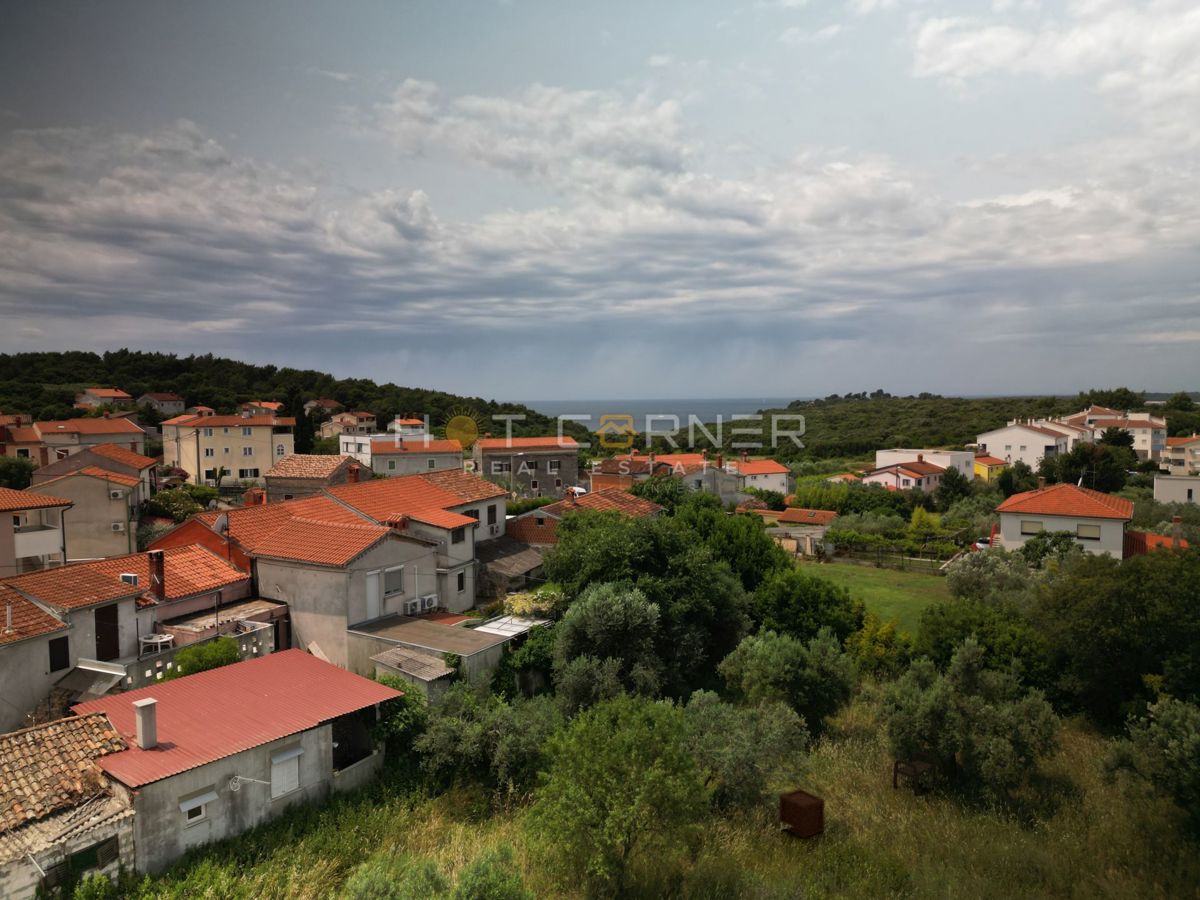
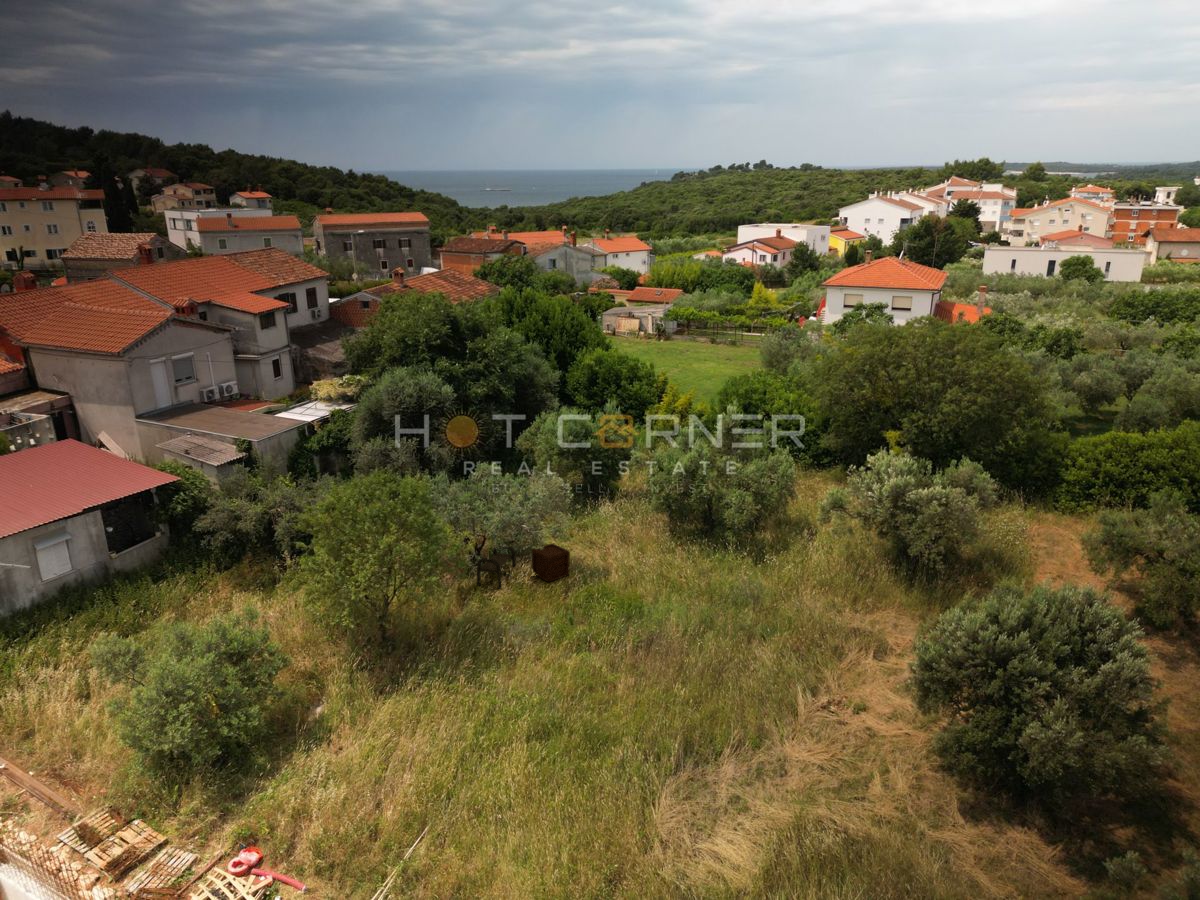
bench: present [893,751,937,796] -> present [477,547,516,589]

